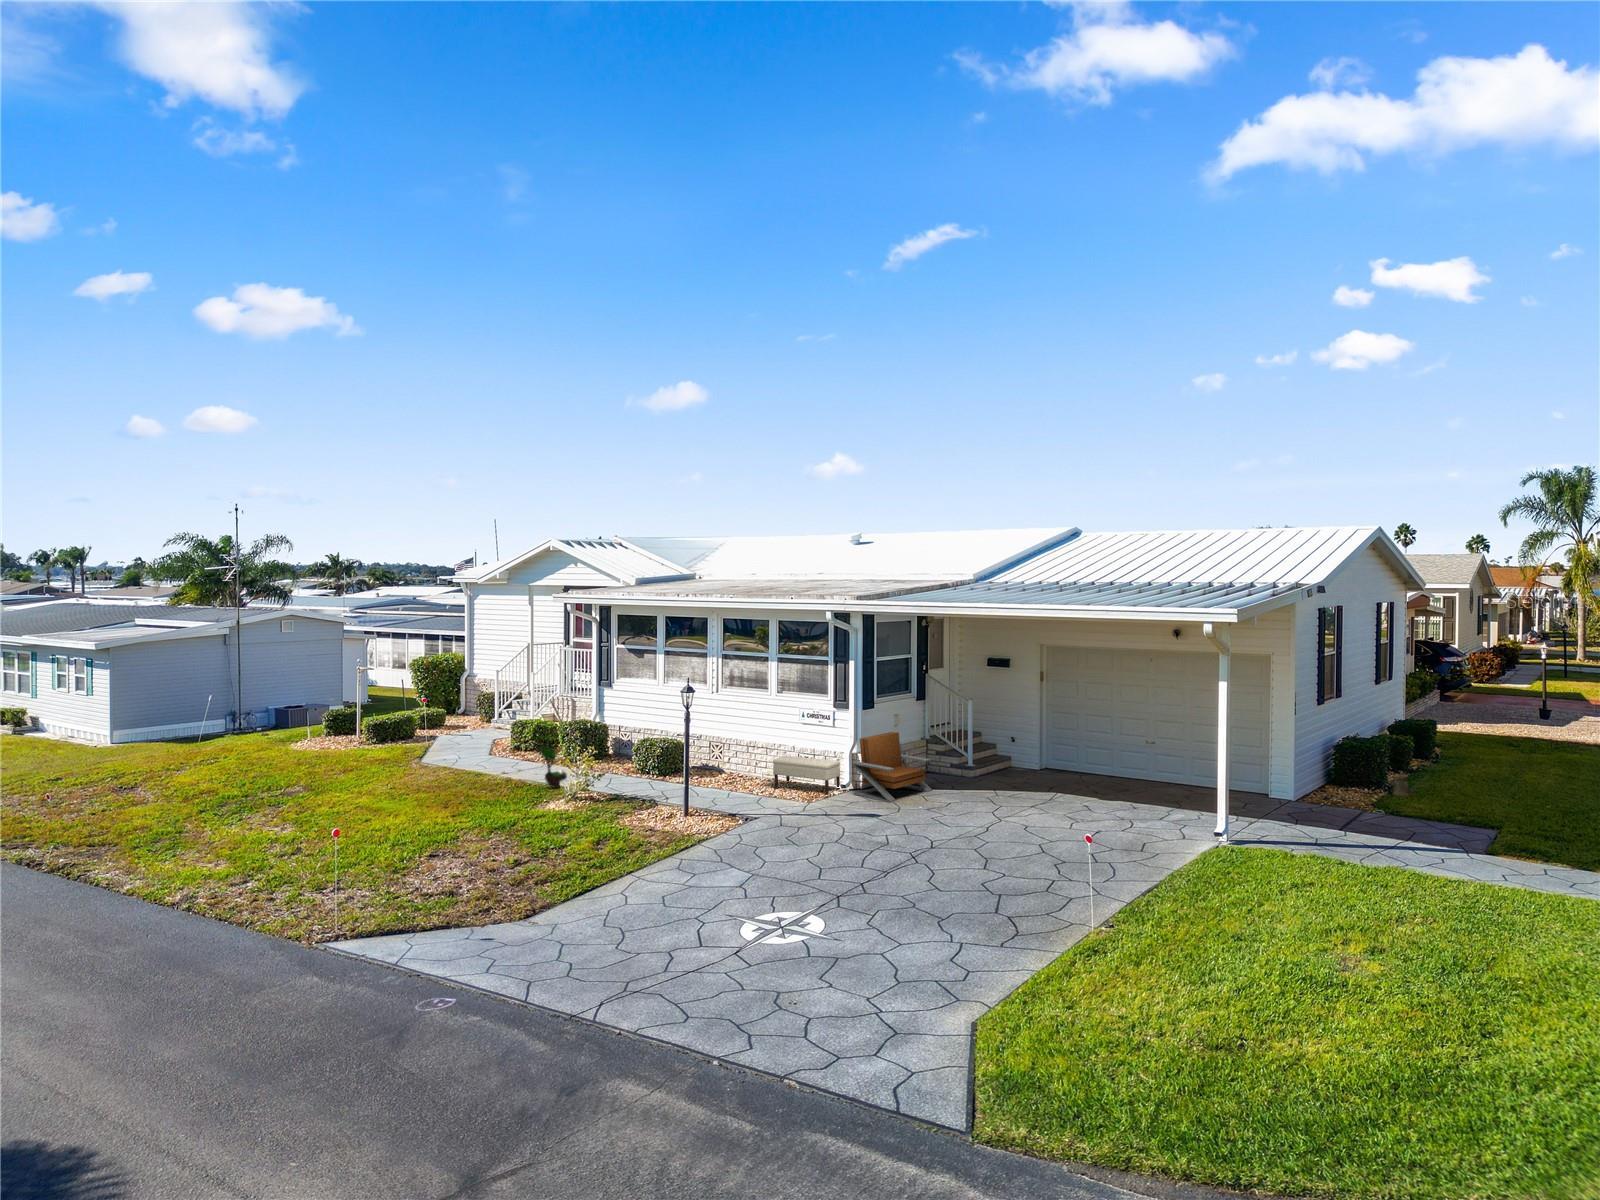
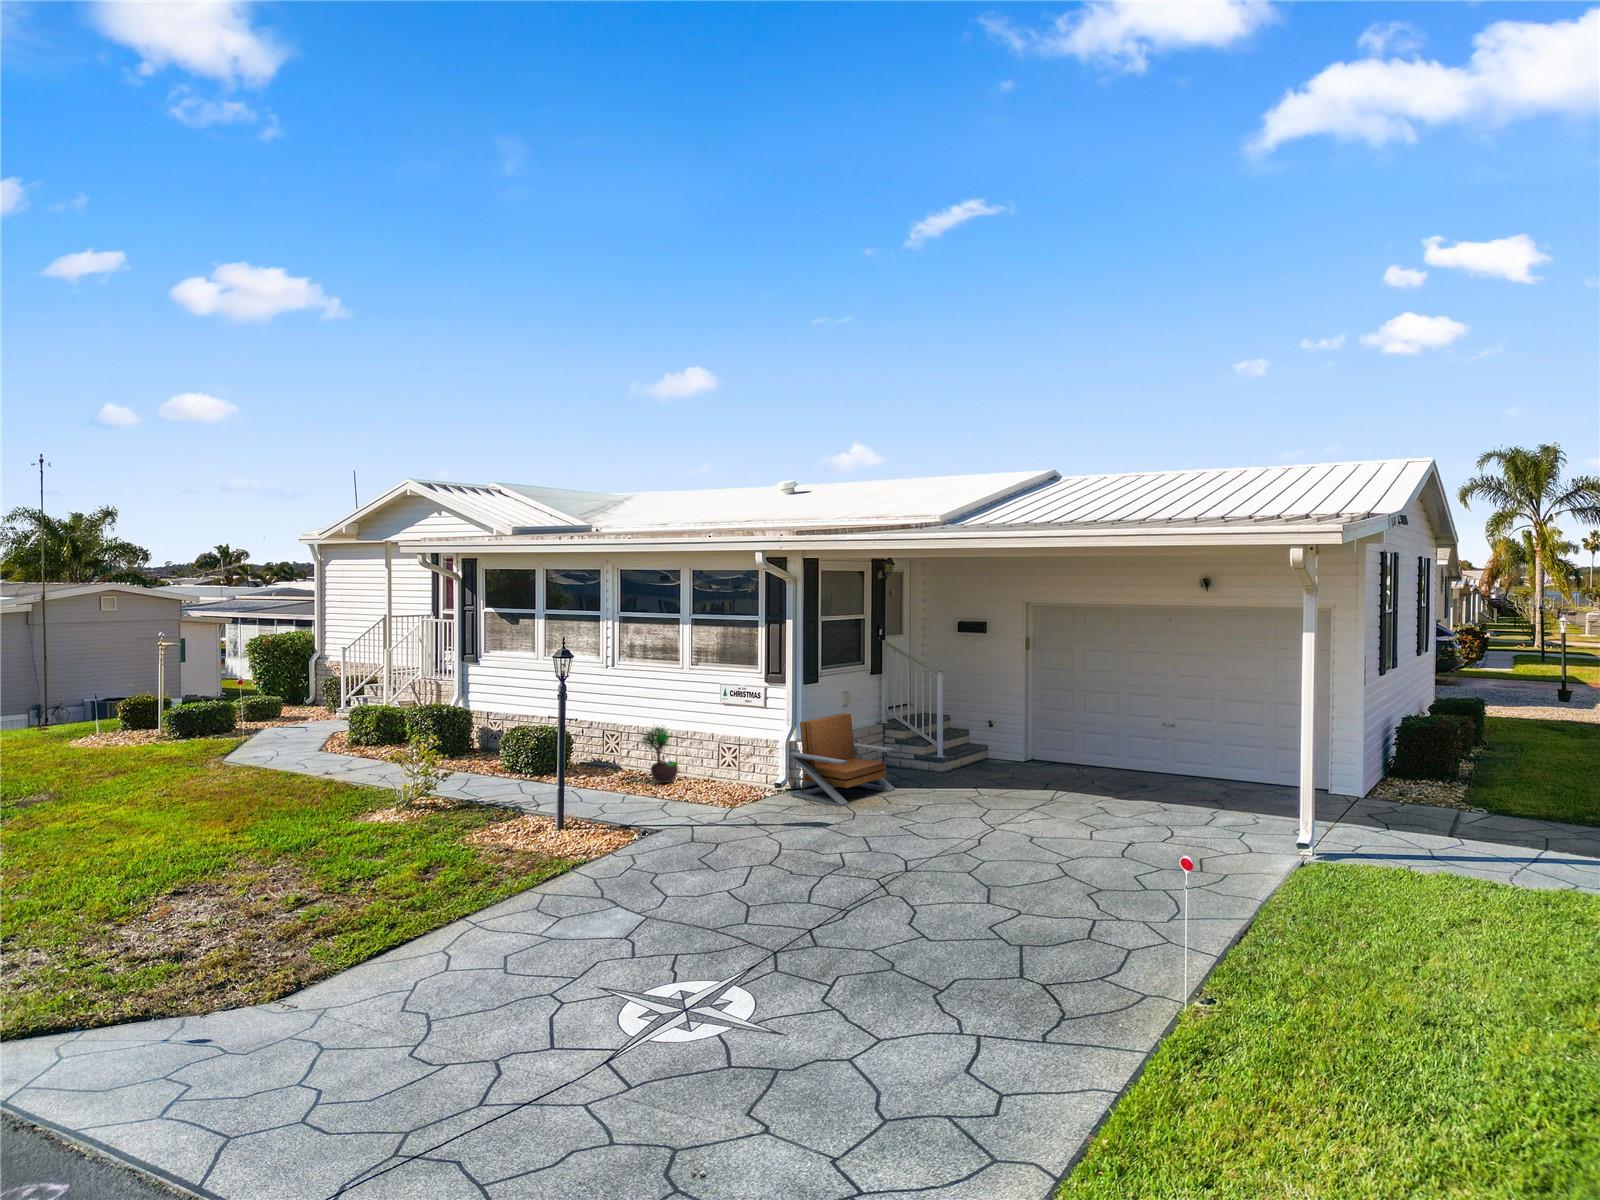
potted tree: present [538,745,567,788] -> present [642,725,678,783]
bench: present [773,756,840,794] -> none [685,746,774,797]
watering can: present [1389,778,1422,797] -> none [1465,767,1516,790]

